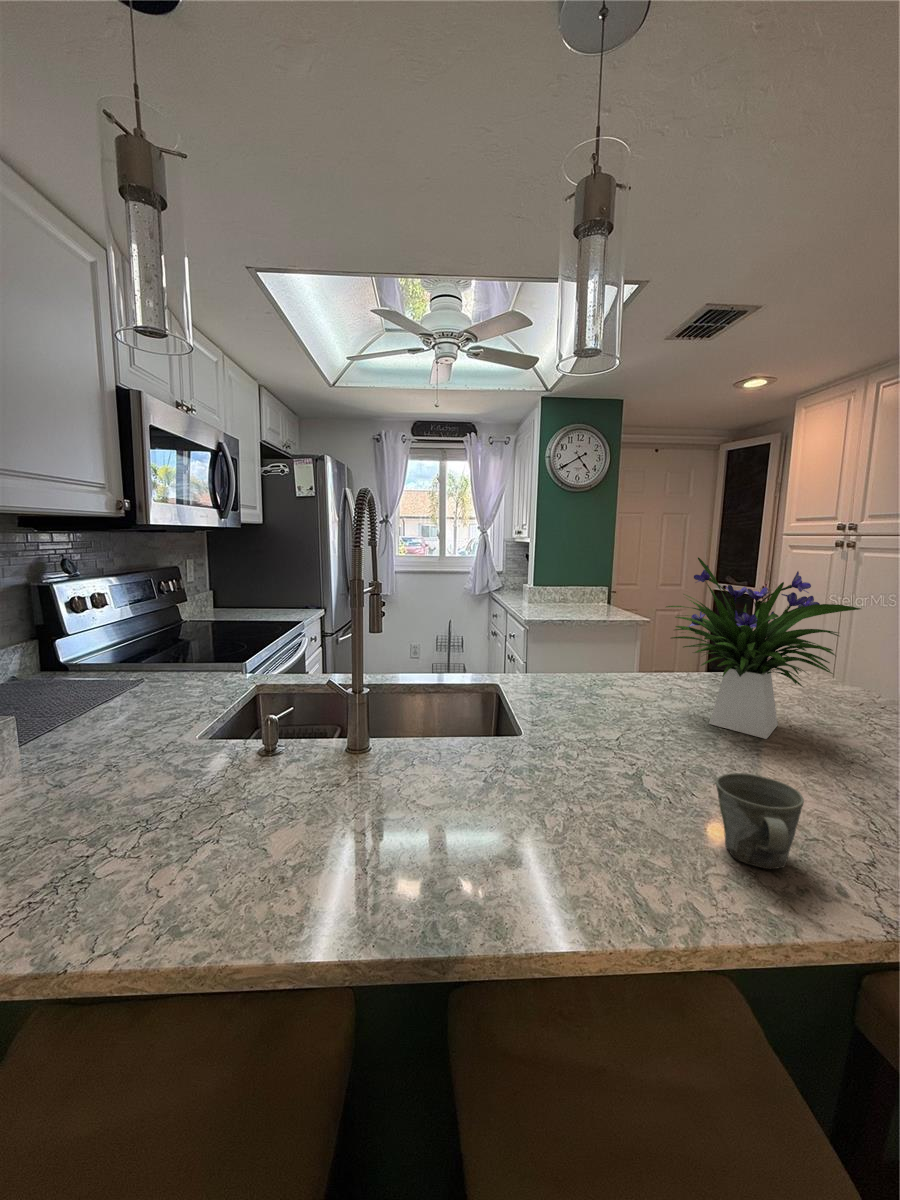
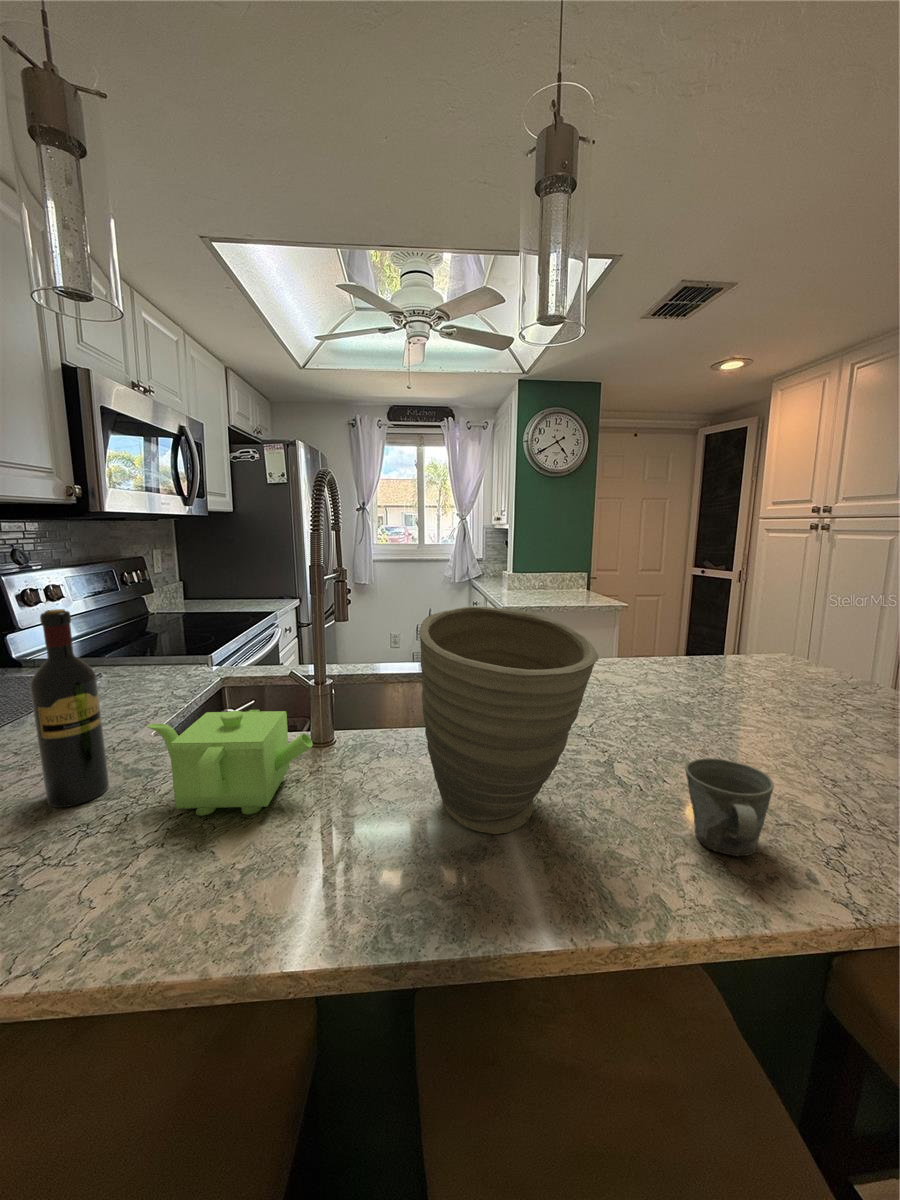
flower arrangement: present [666,558,861,739] -> none [637,539,833,721]
wine bottle: none [97,619,162,804] -> present [30,609,109,807]
vase: none [461,622,632,841] -> present [419,607,598,834]
teapot: none [201,717,354,816] -> present [147,710,313,816]

